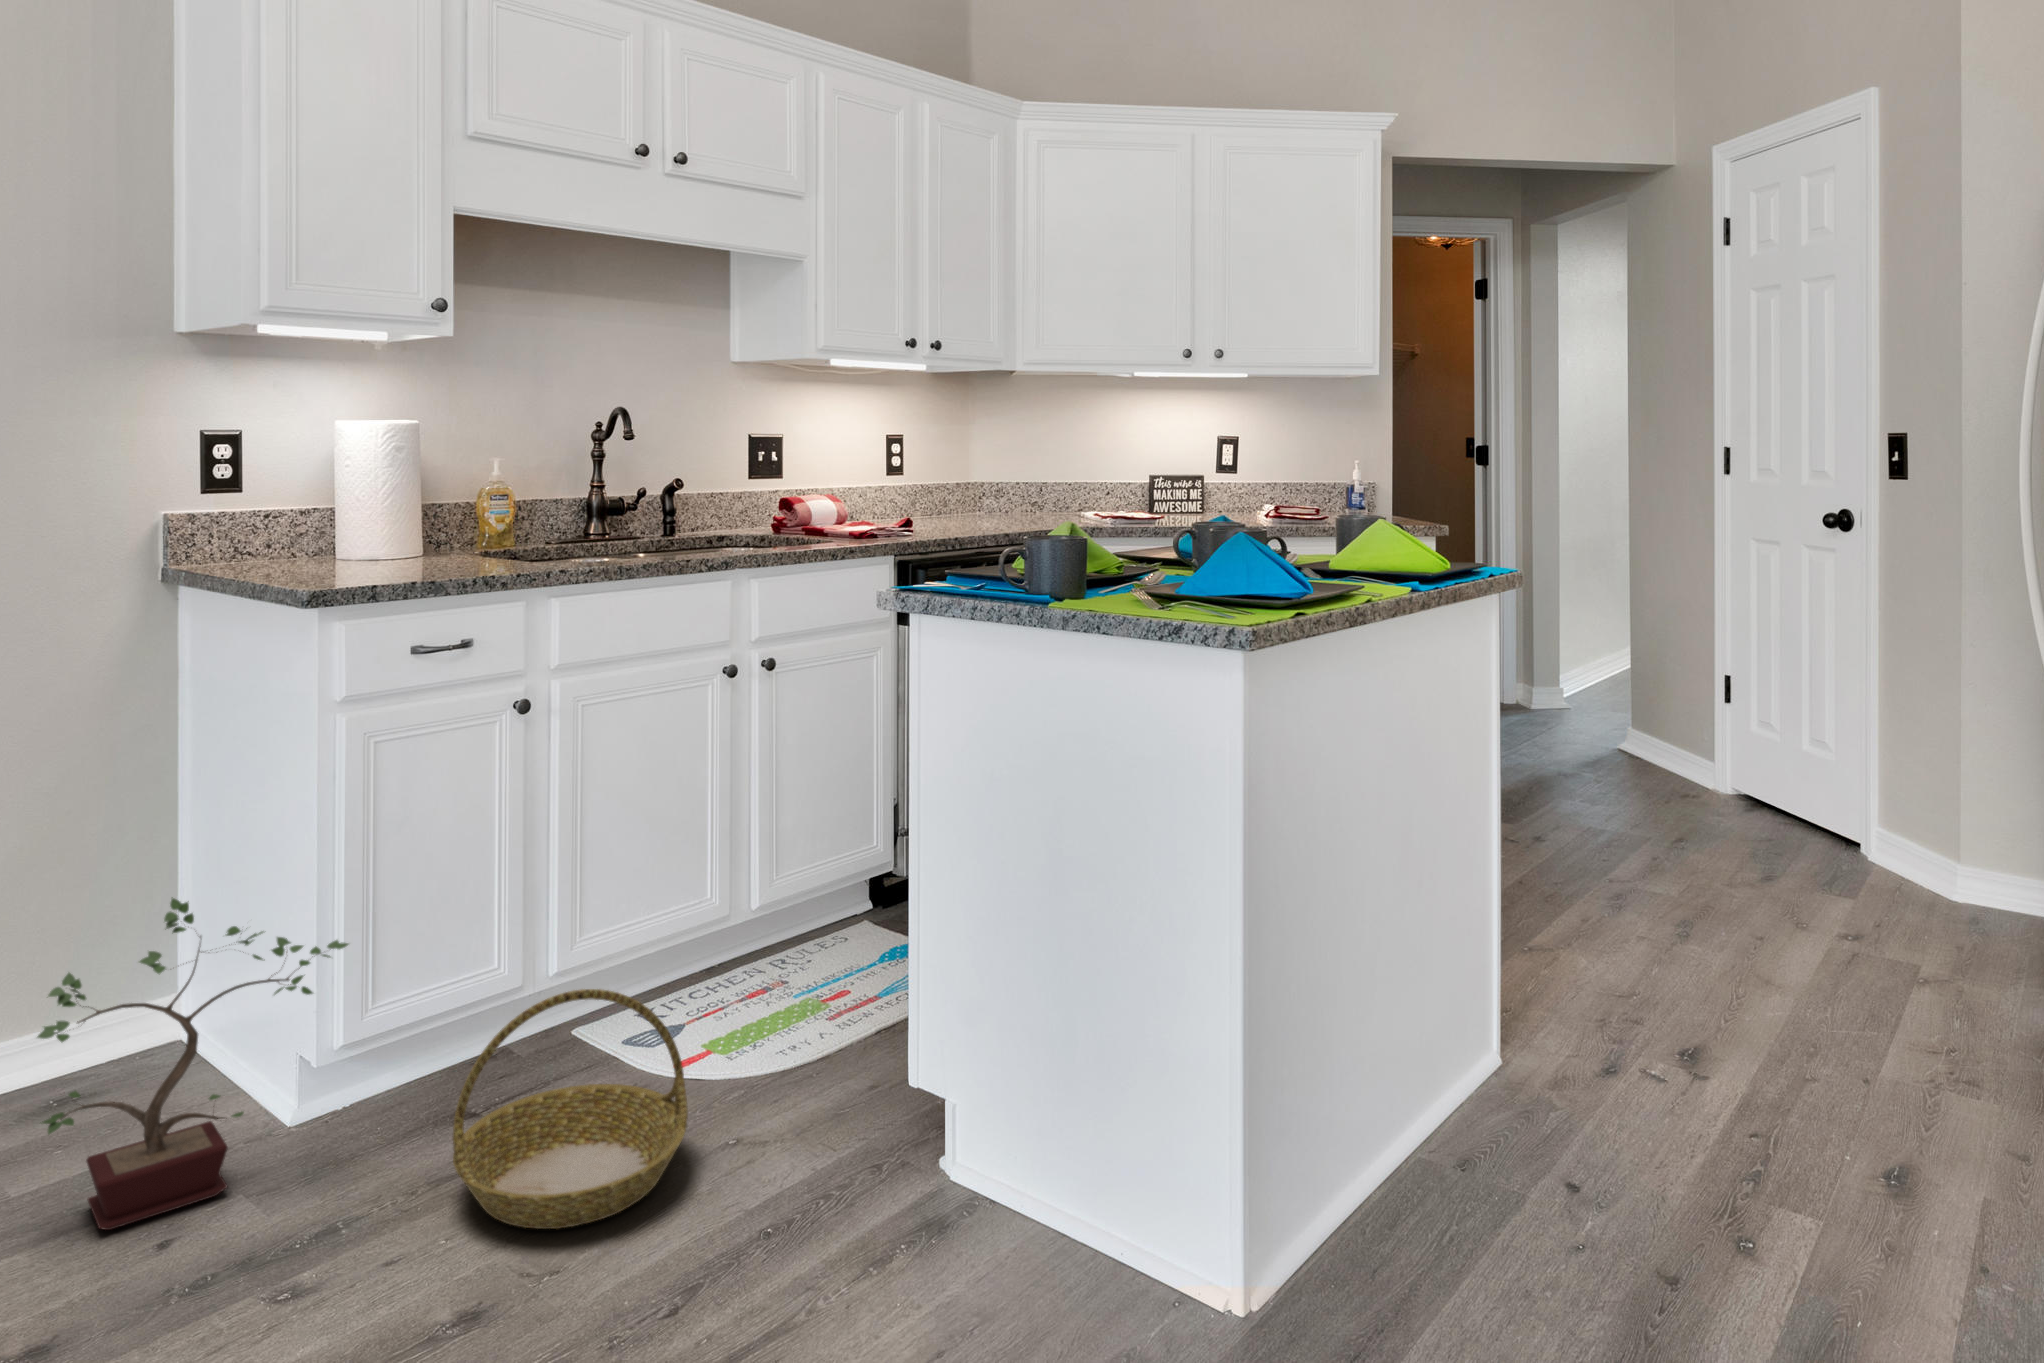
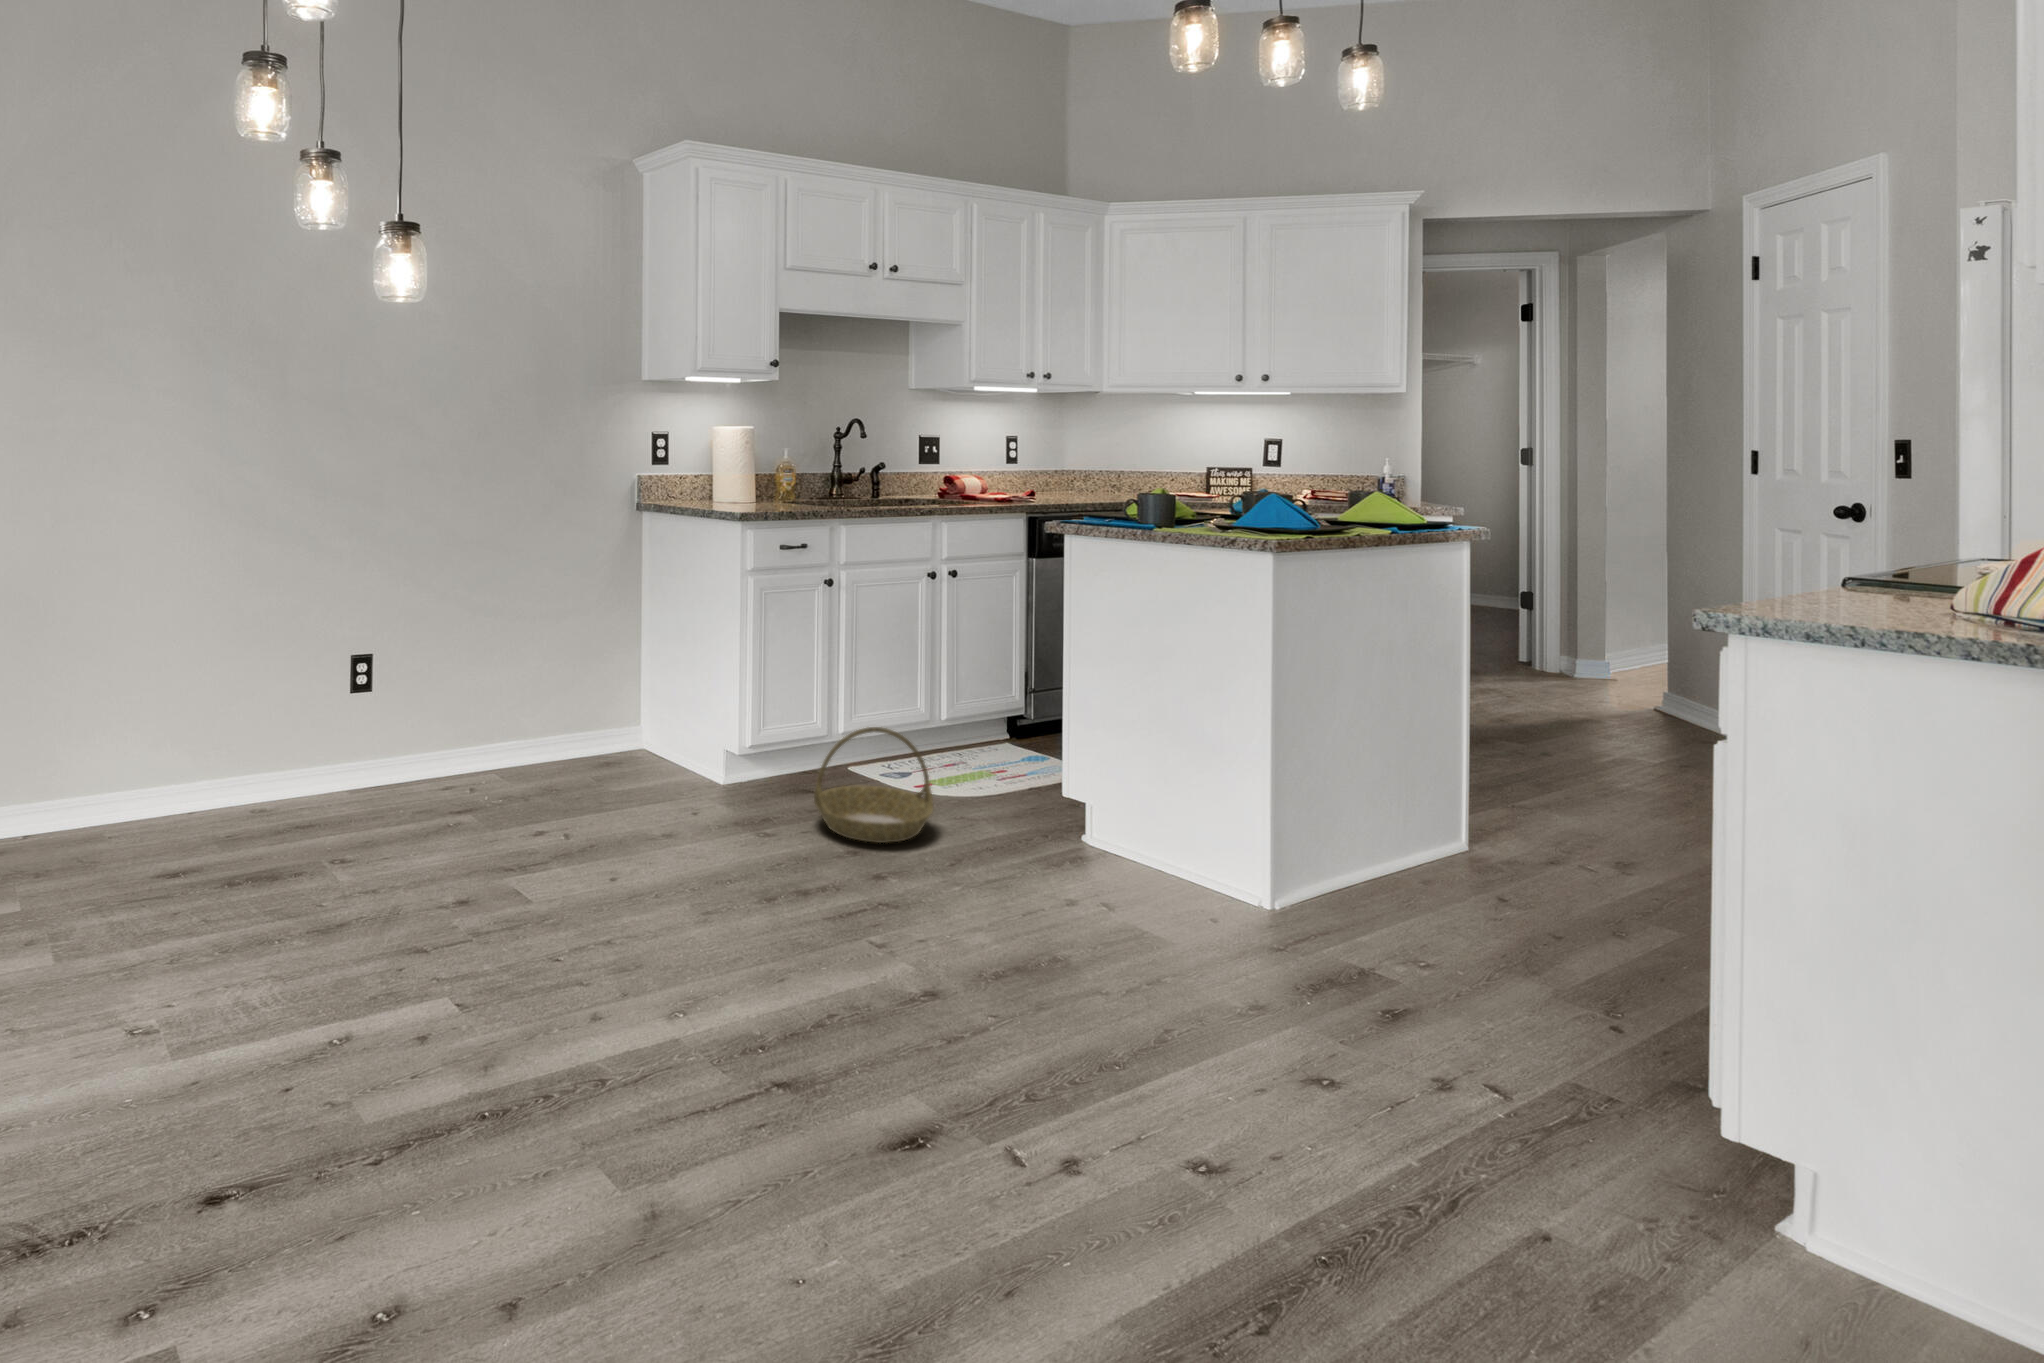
potted plant: present [37,897,348,1230] -> none [627,661,756,815]

